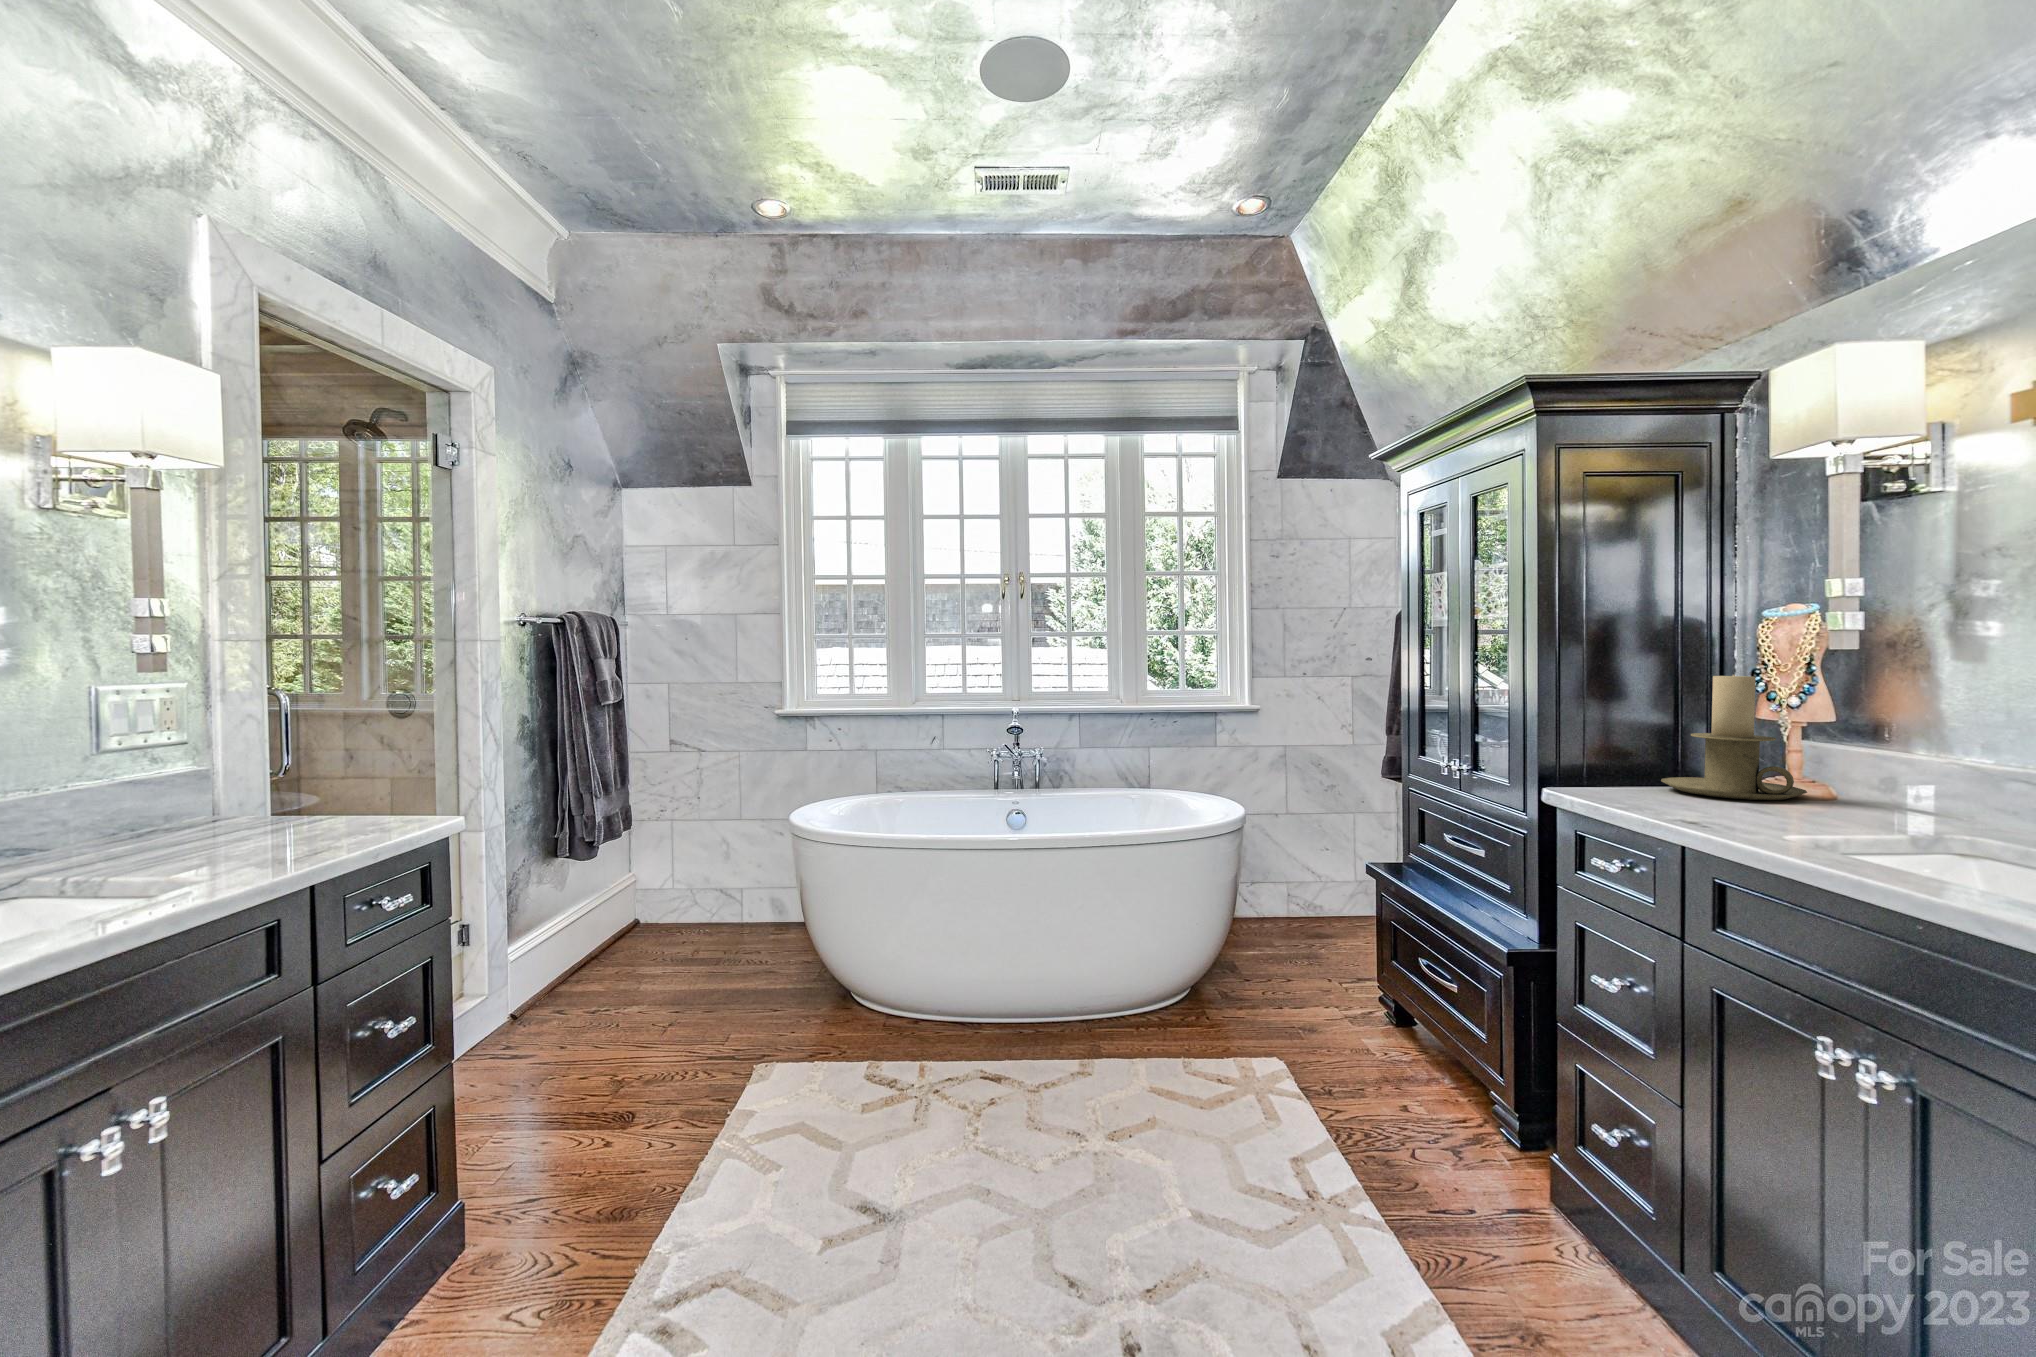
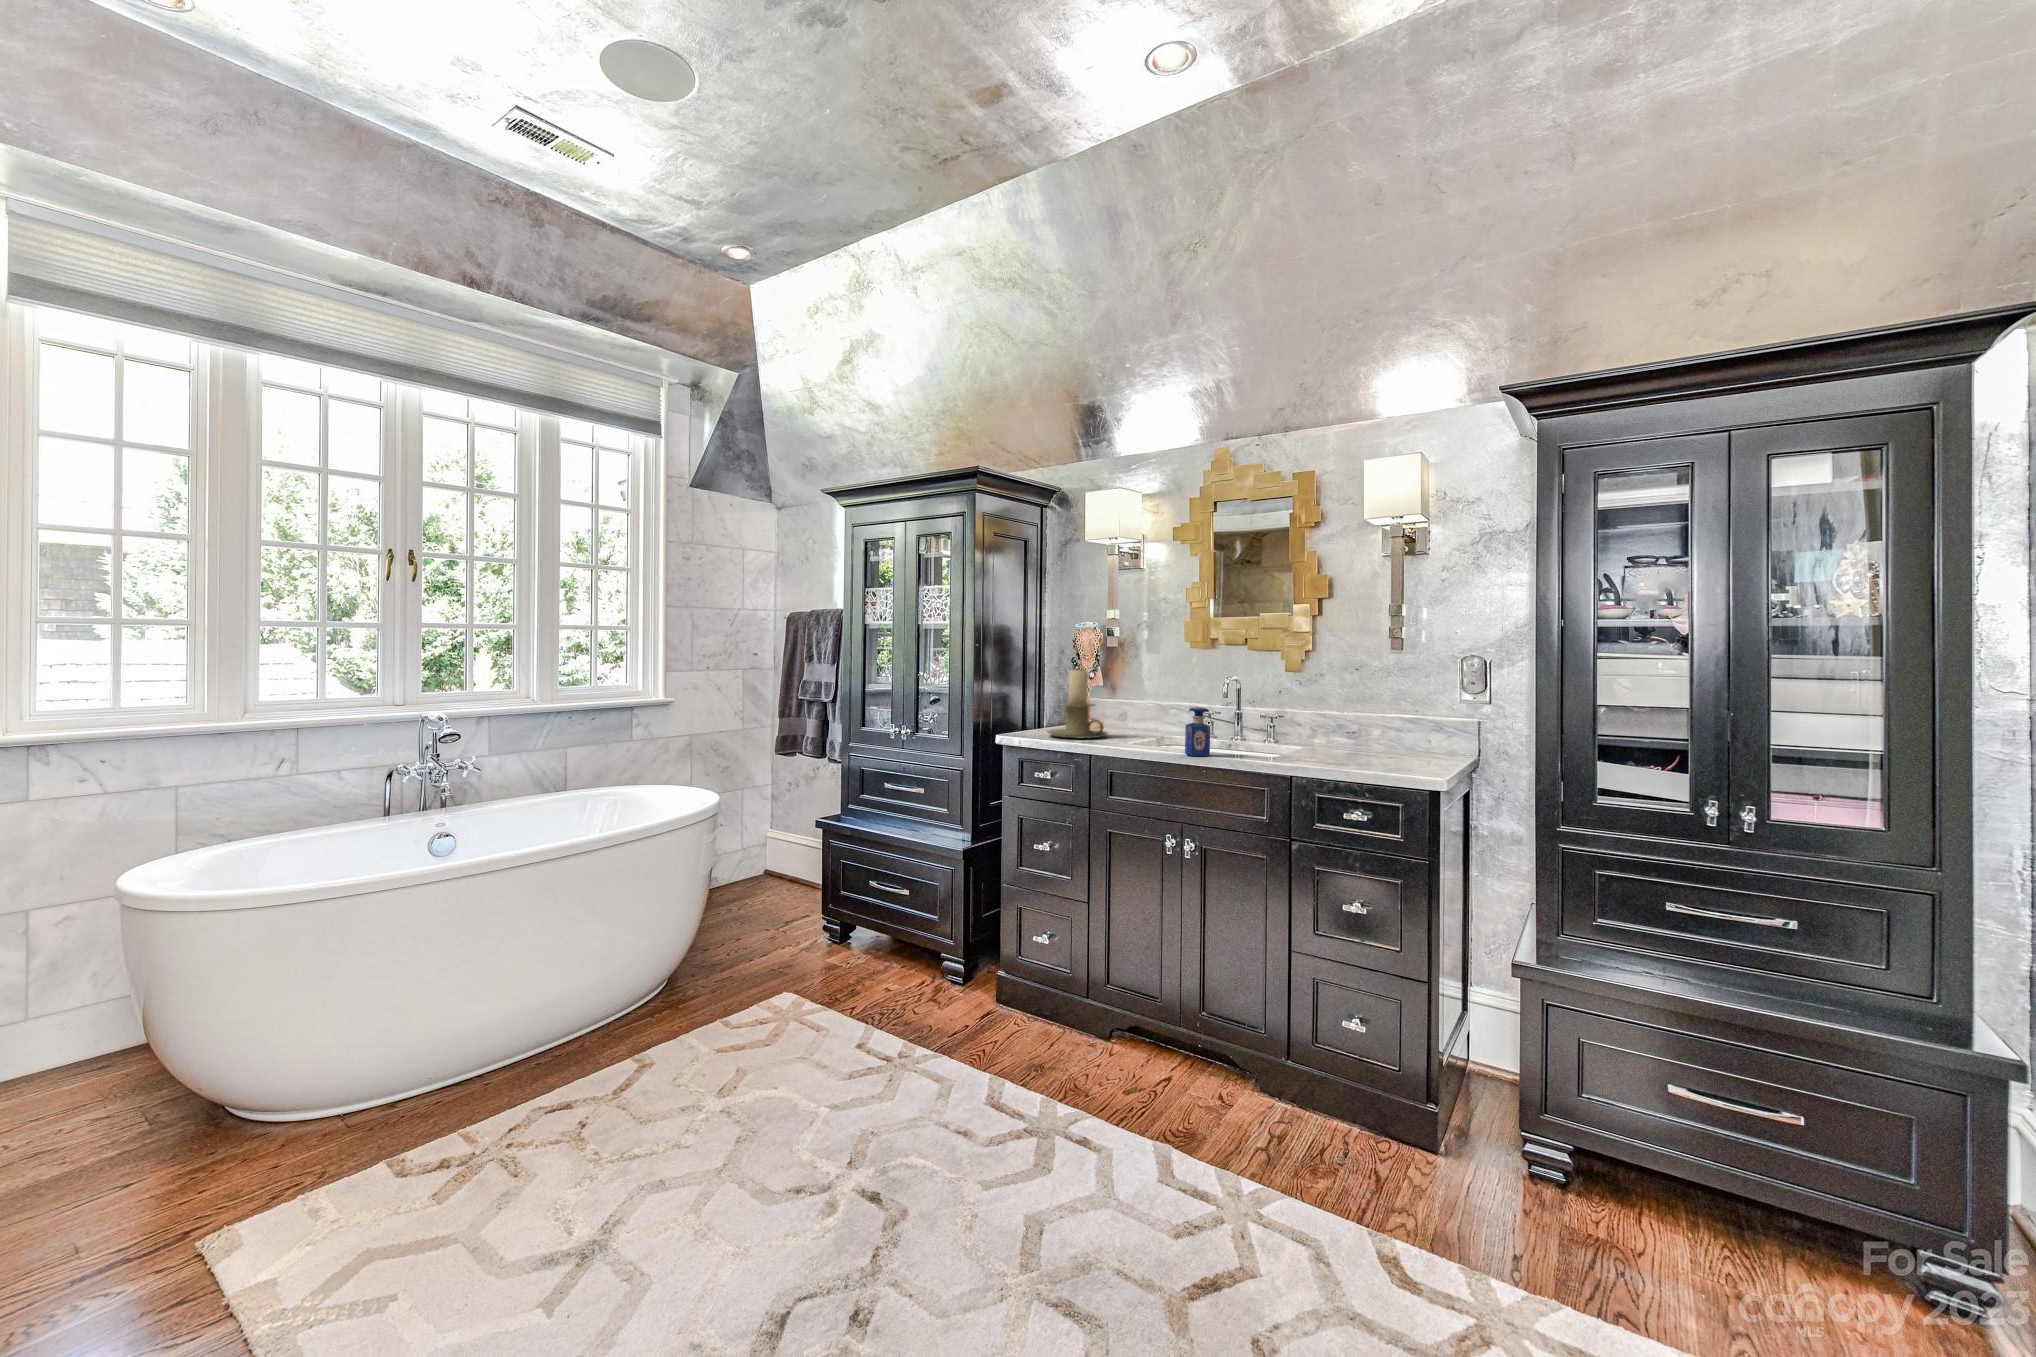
perfume bottle: none [1898,757,1977,869] -> present [1185,707,1210,756]

